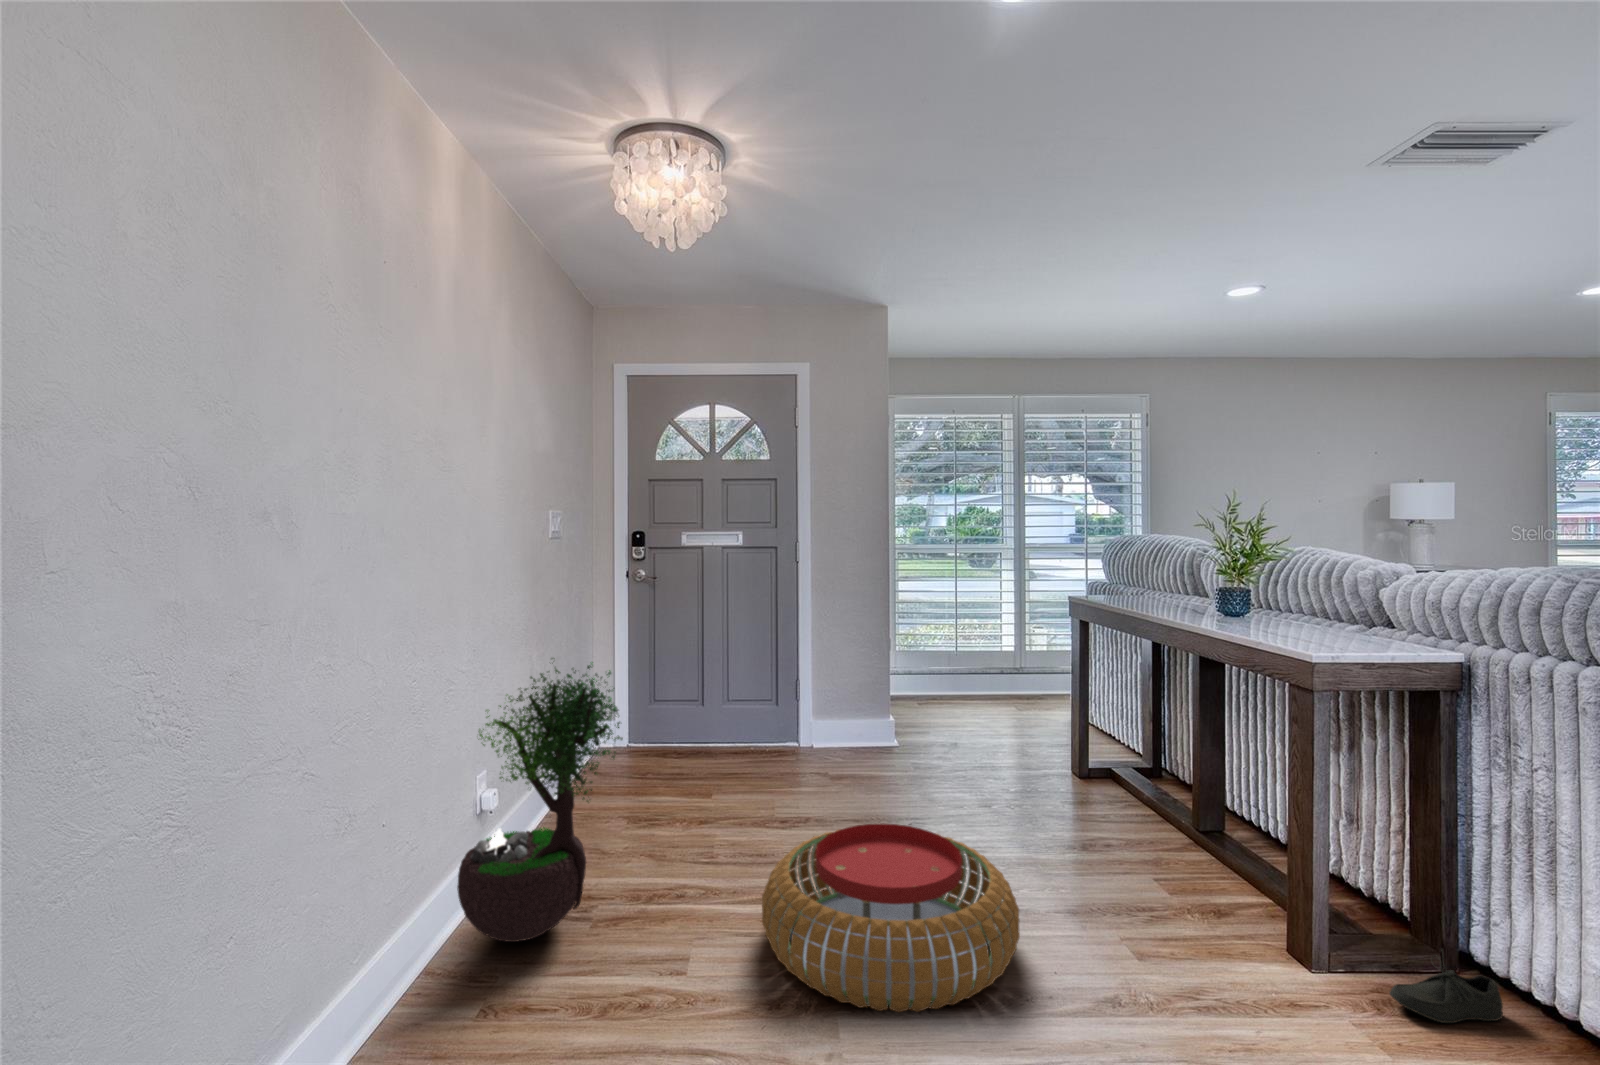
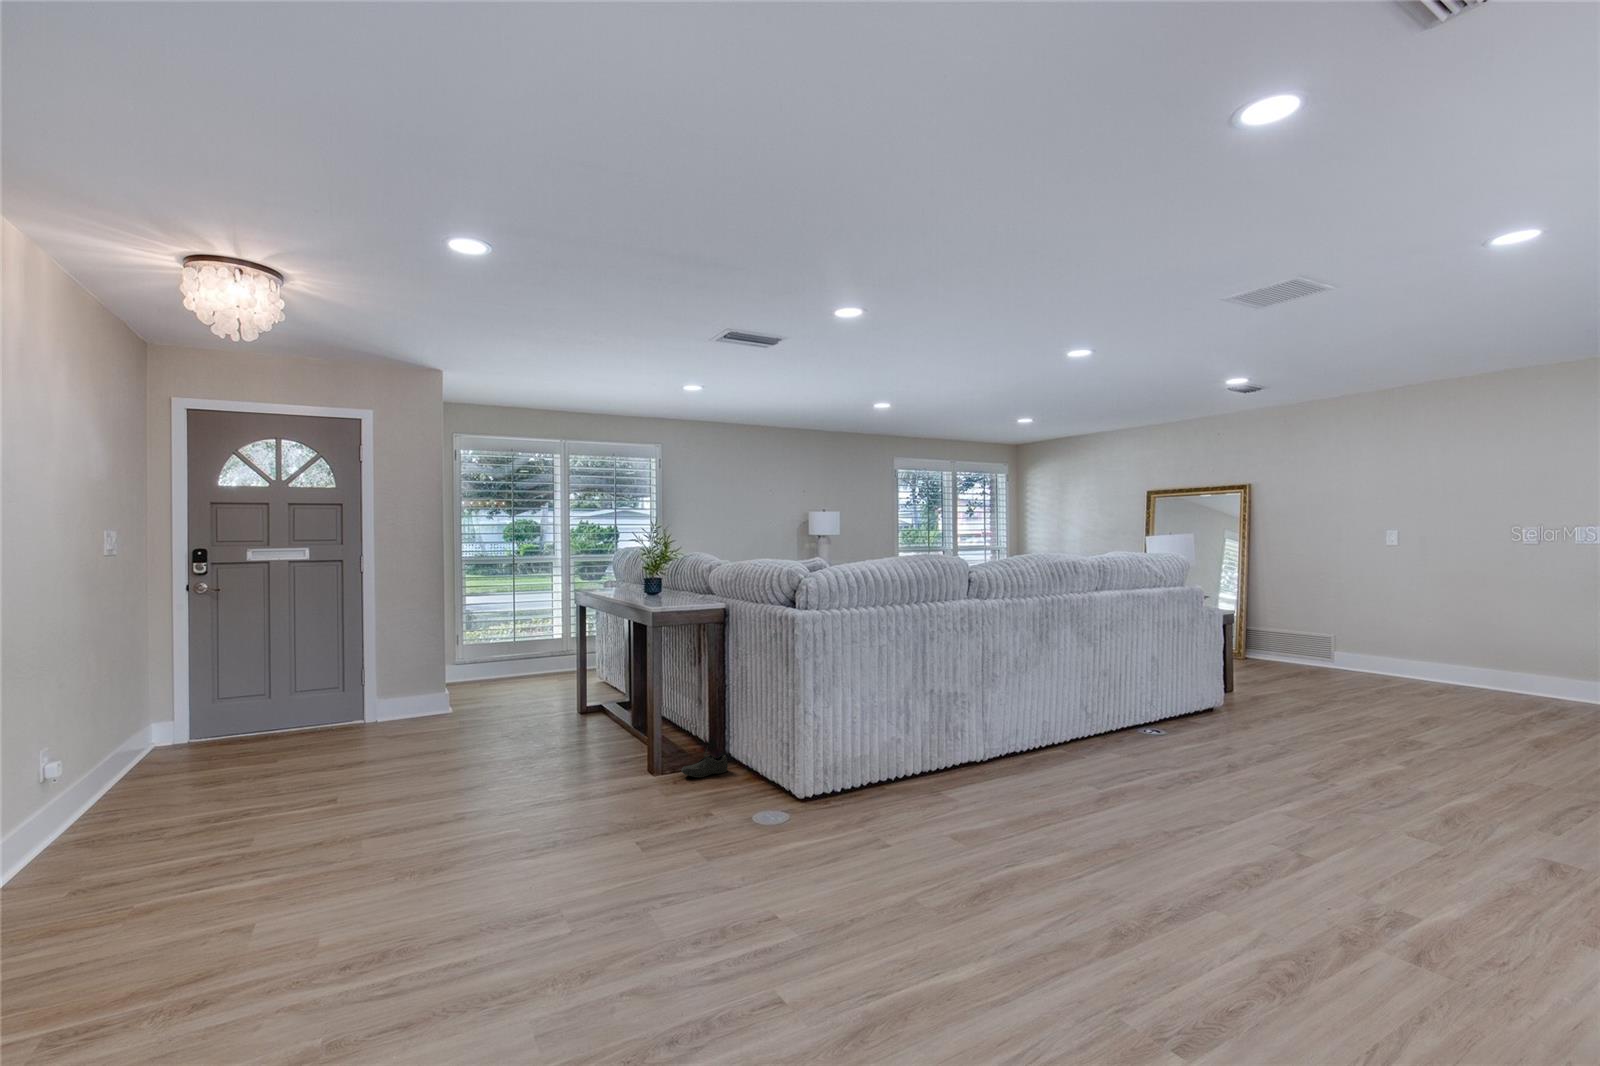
potted tree: present [457,658,623,942] -> none [36,643,198,857]
pouf: present [762,824,1020,1012] -> none [315,736,495,832]

